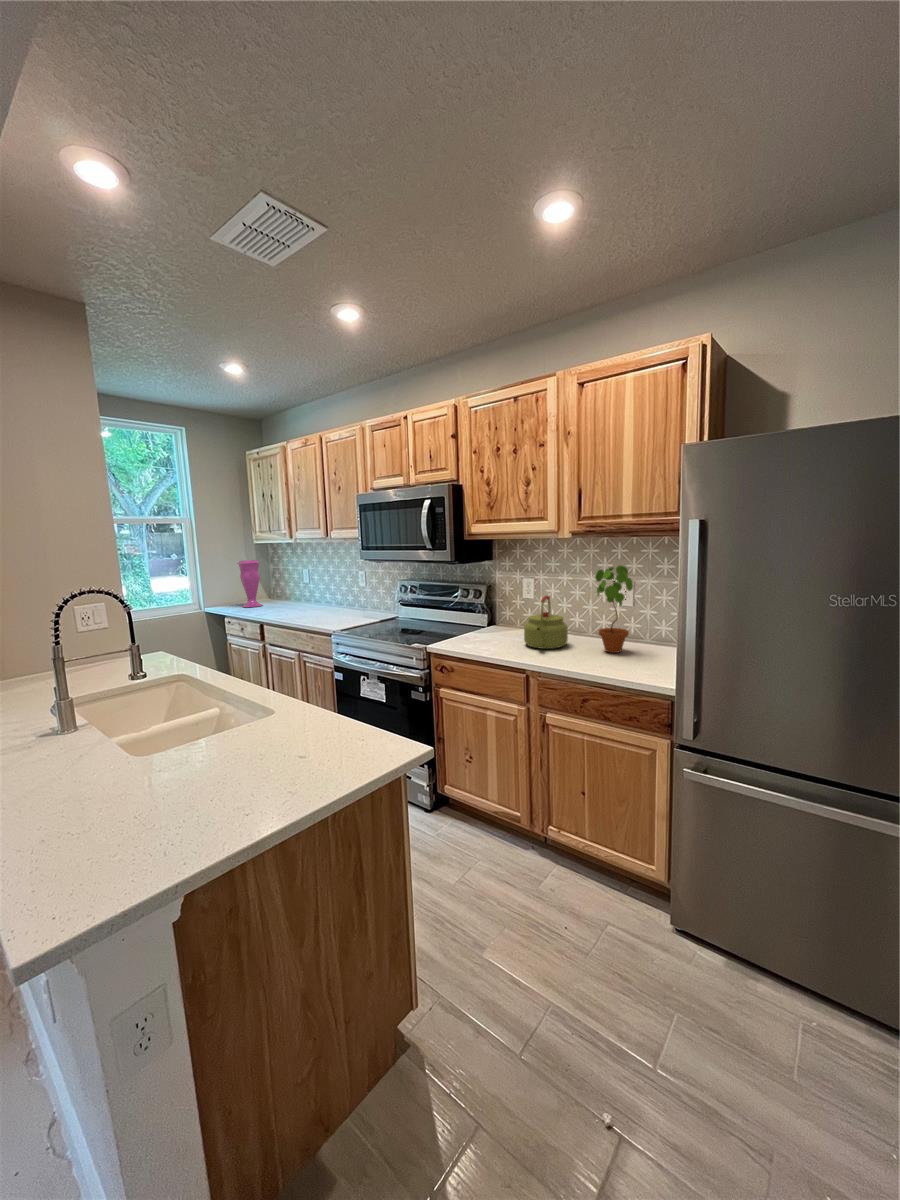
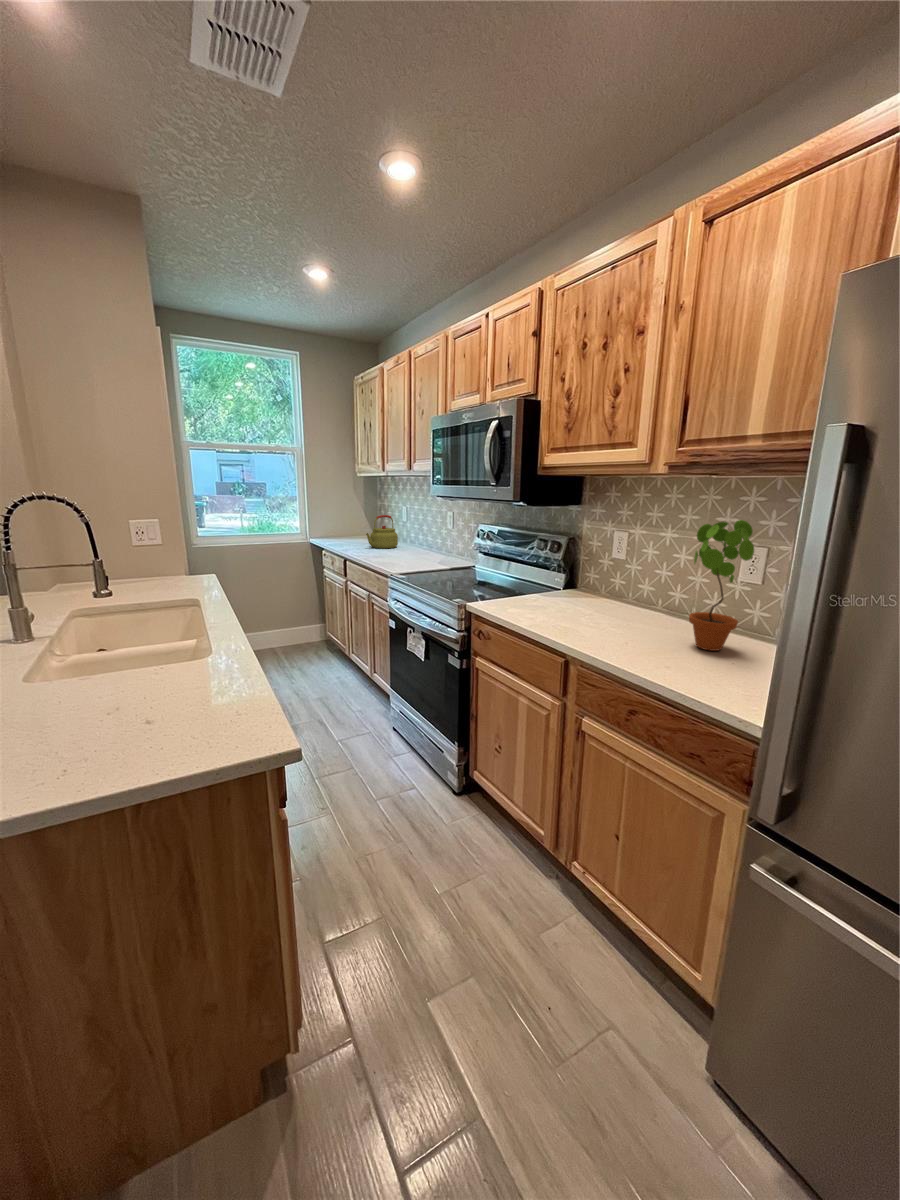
vase: present [237,560,262,607] -> none [340,493,362,541]
kettle: present [524,595,568,649] -> present [366,515,398,548]

